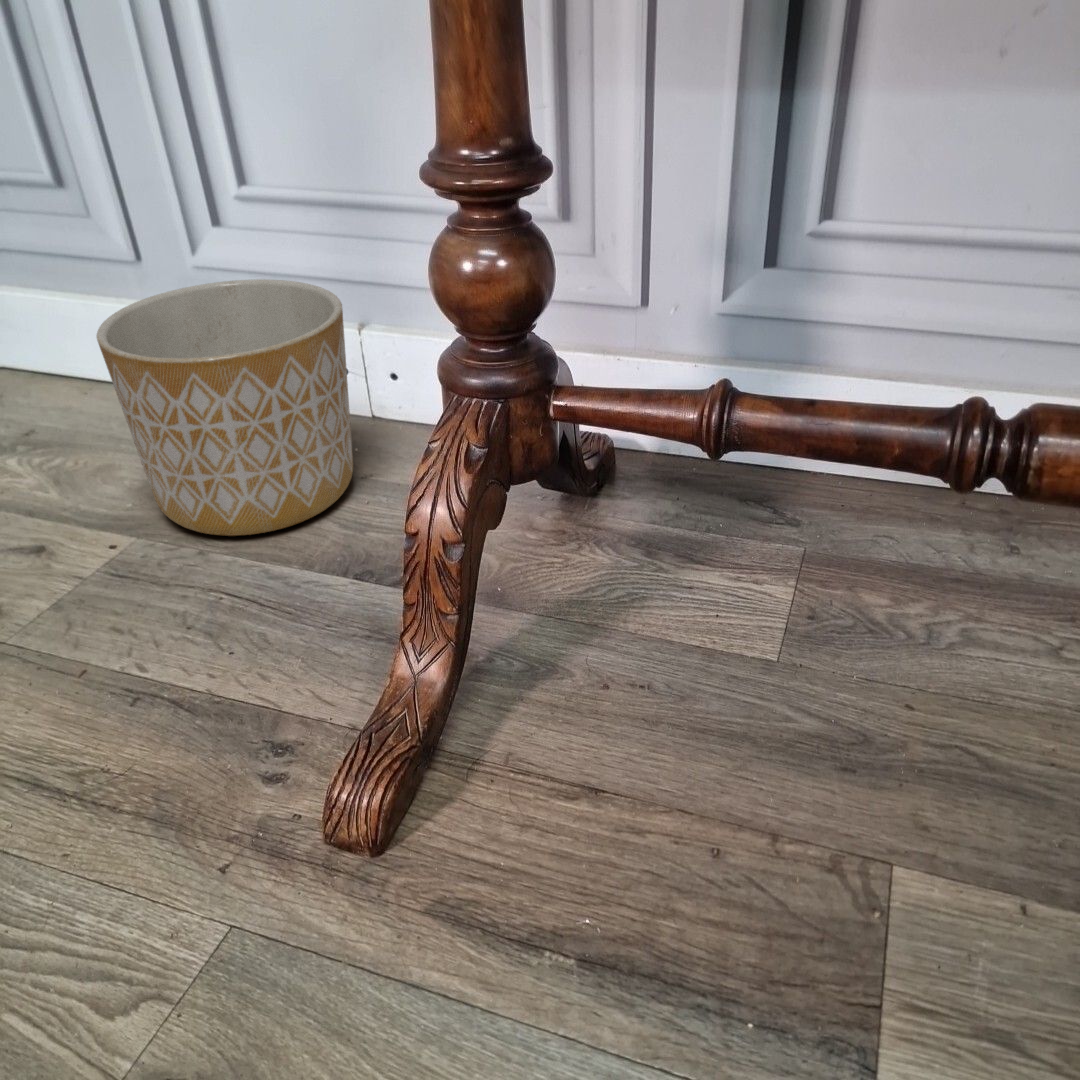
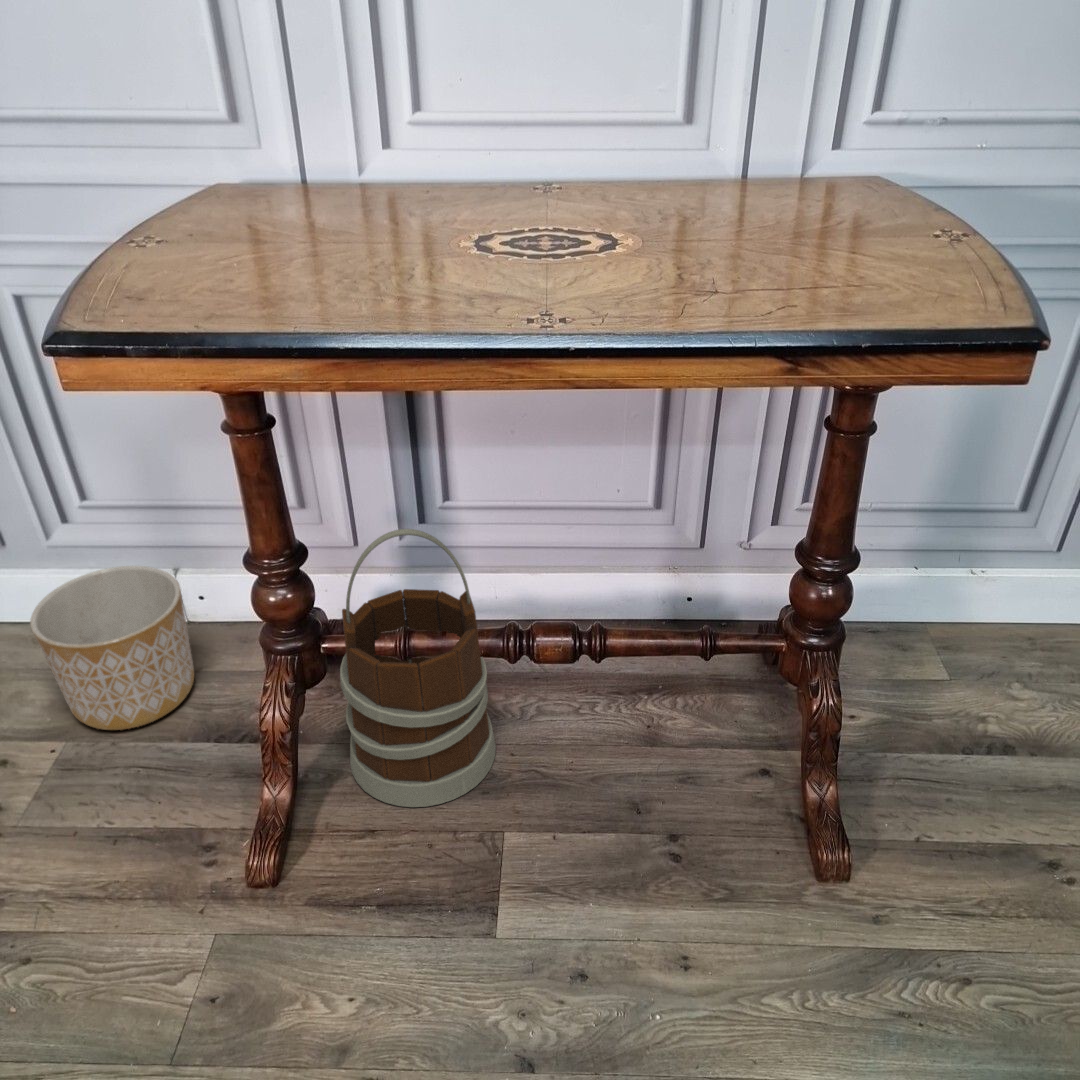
wooden bucket: none [575,98,905,769] -> present [340,529,496,807]

